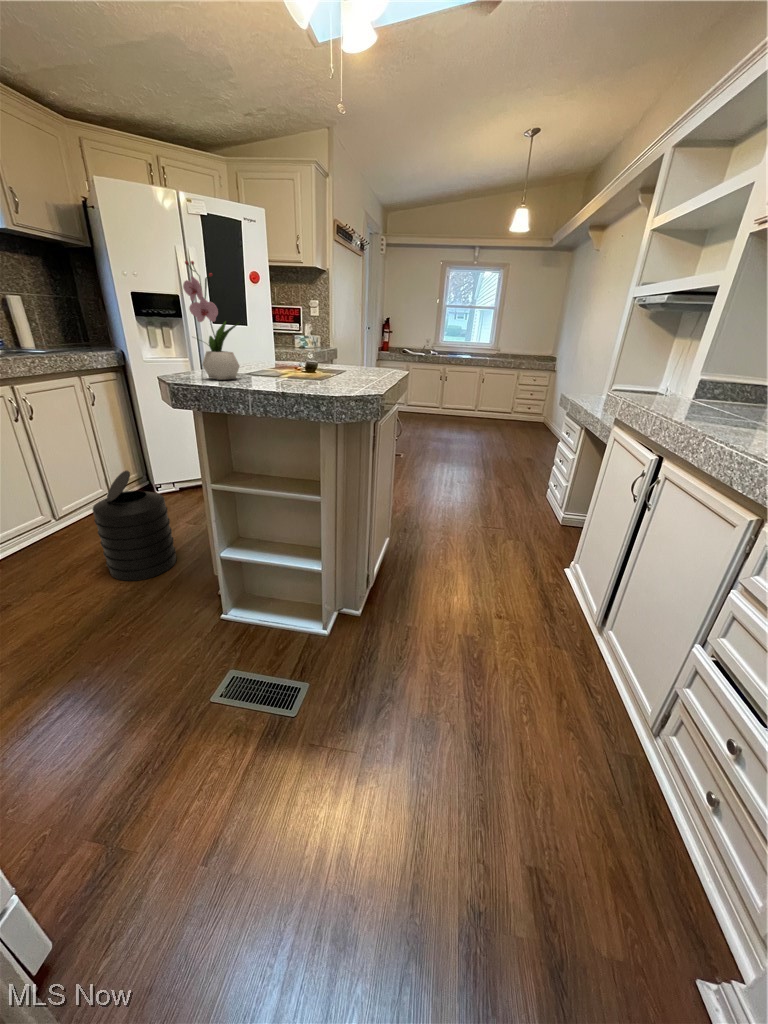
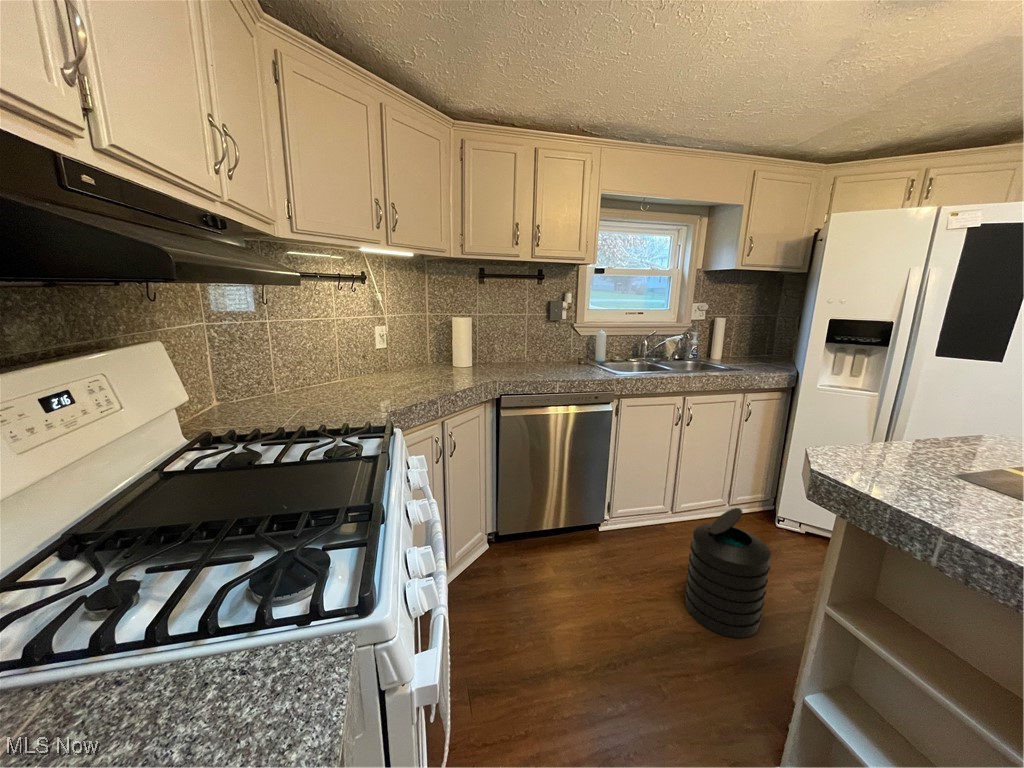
flower arrangement: present [183,261,240,380] -> none [868,322,976,485]

